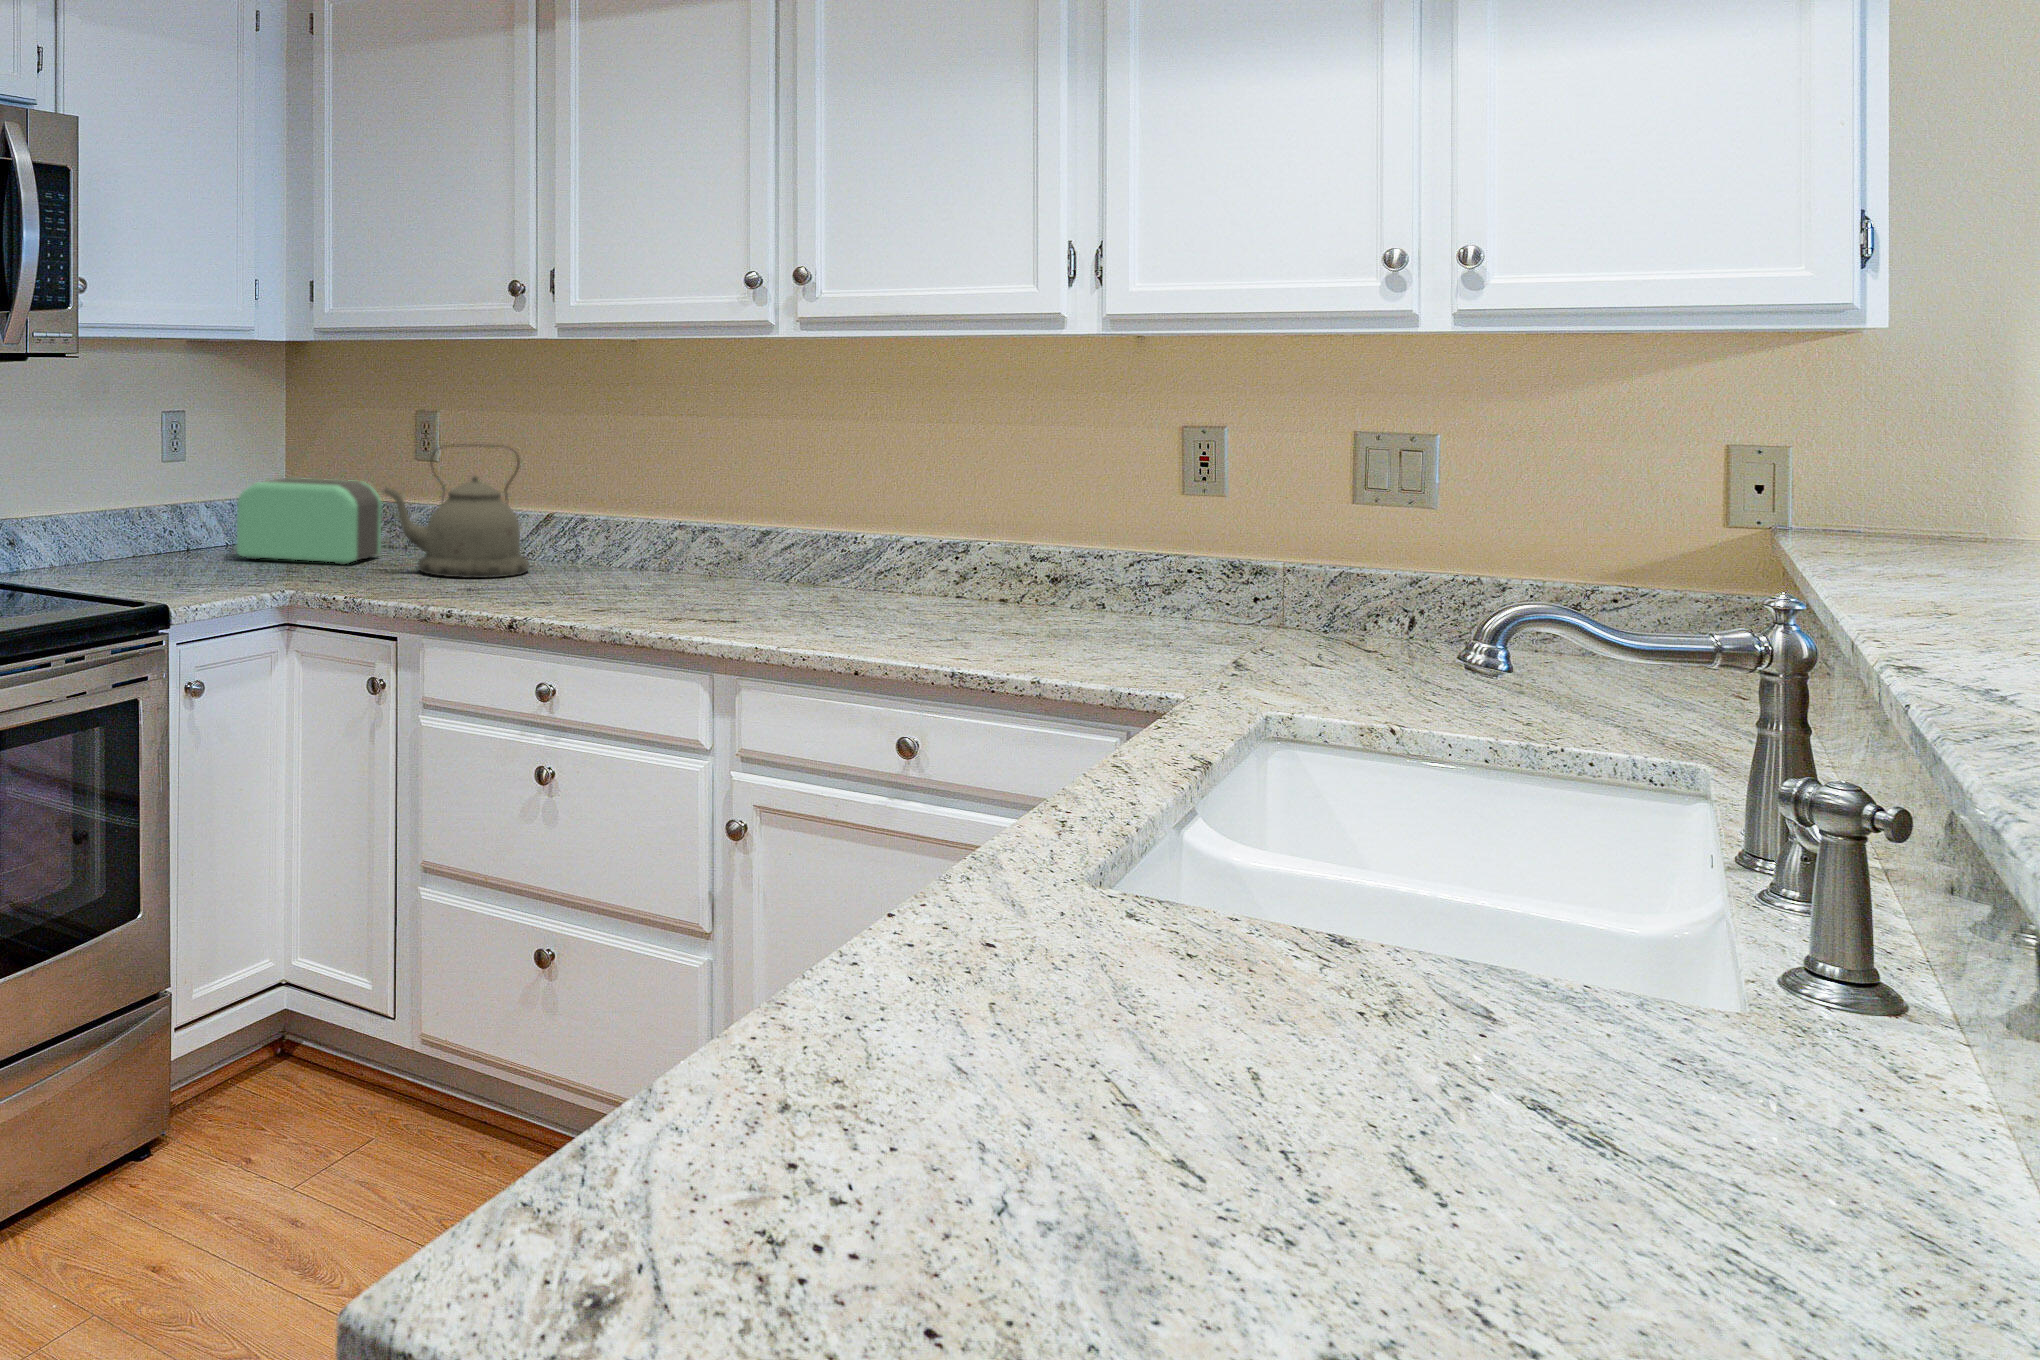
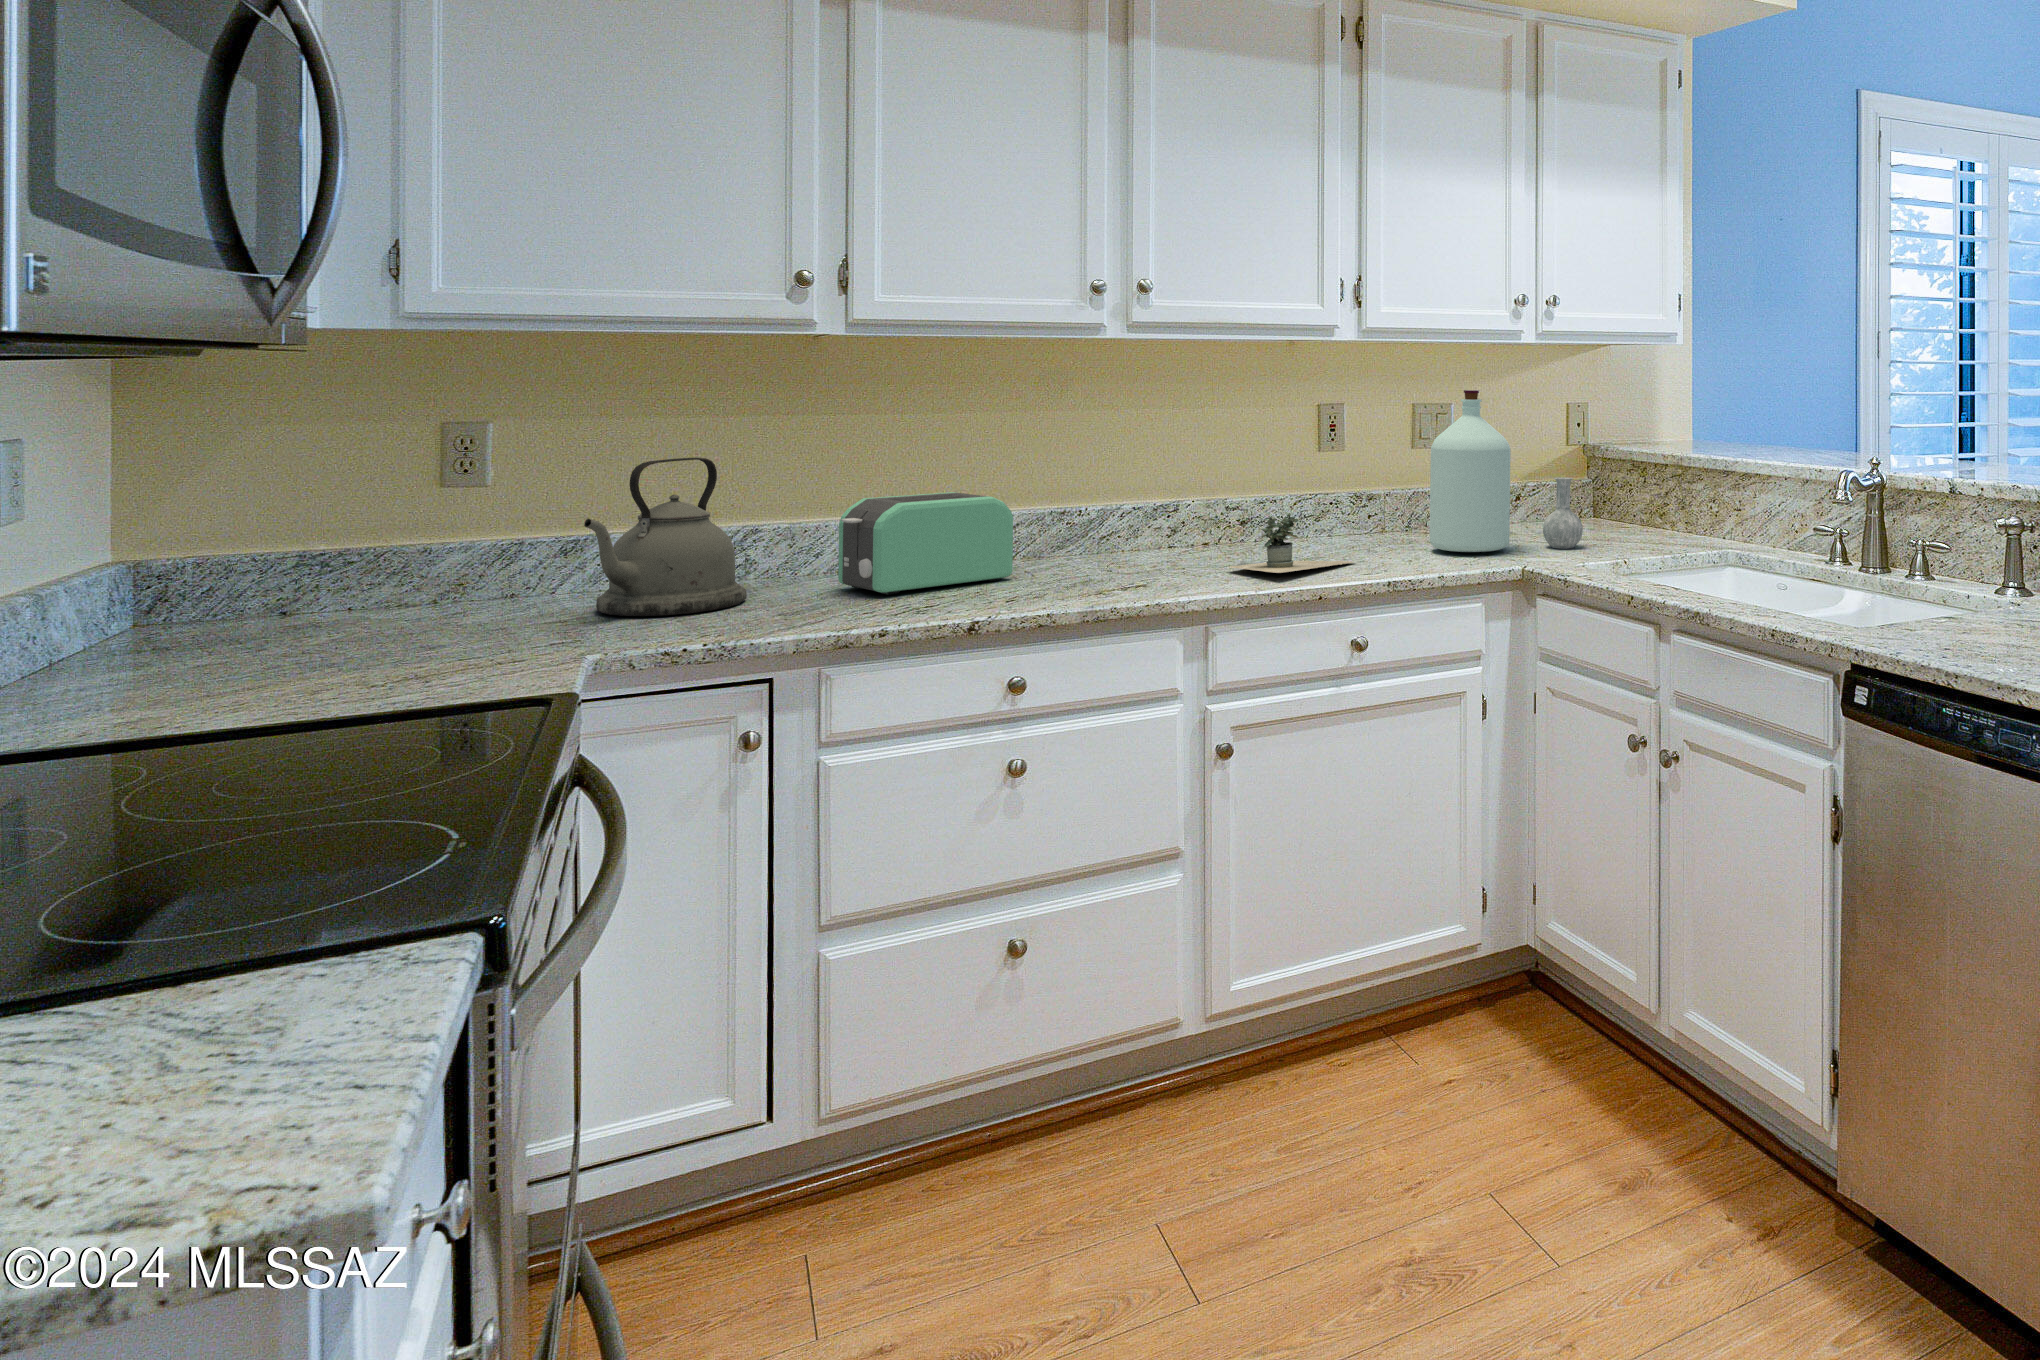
bottle: none [1171,410,1435,697] -> present [1430,390,1583,552]
toaster: present [237,478,382,565] -> present [838,492,1013,595]
potted plant: none [841,562,1093,647] -> present [1231,513,1385,573]

